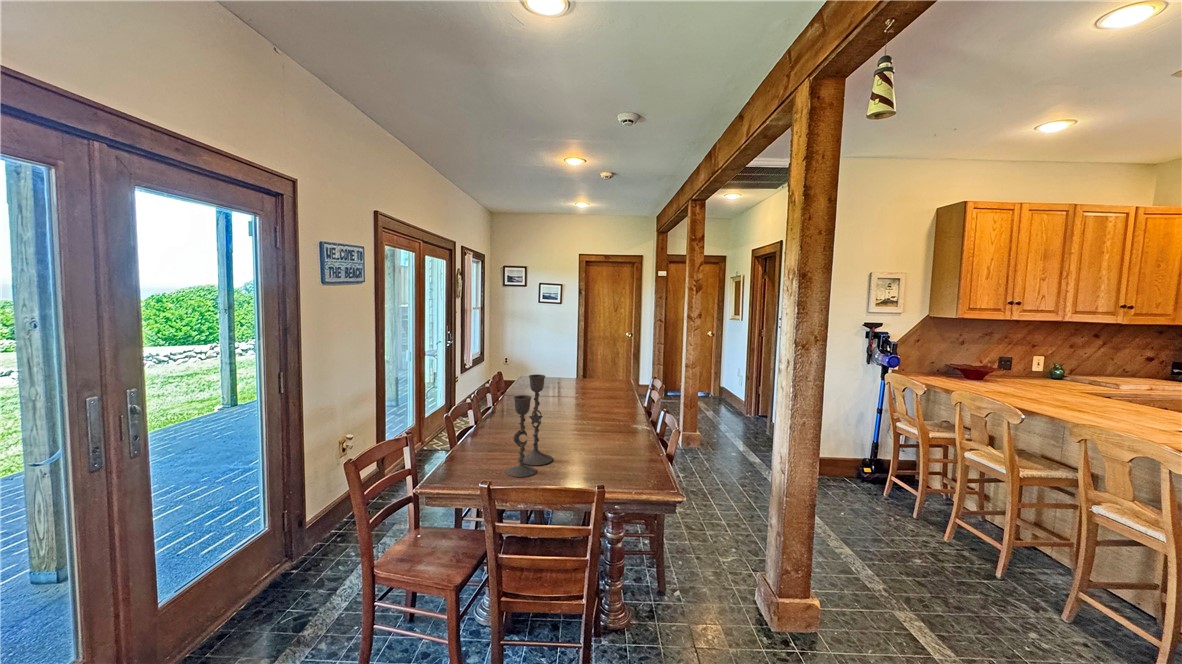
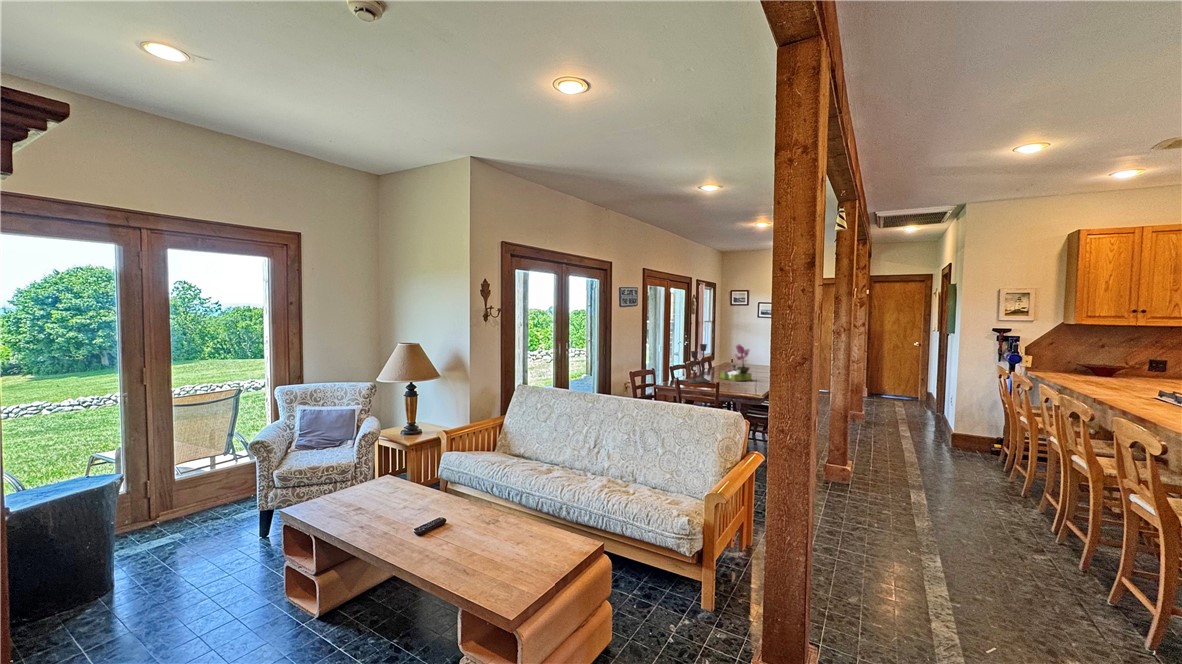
flower arrangement: none [559,362,619,447] -> present [720,344,751,381]

